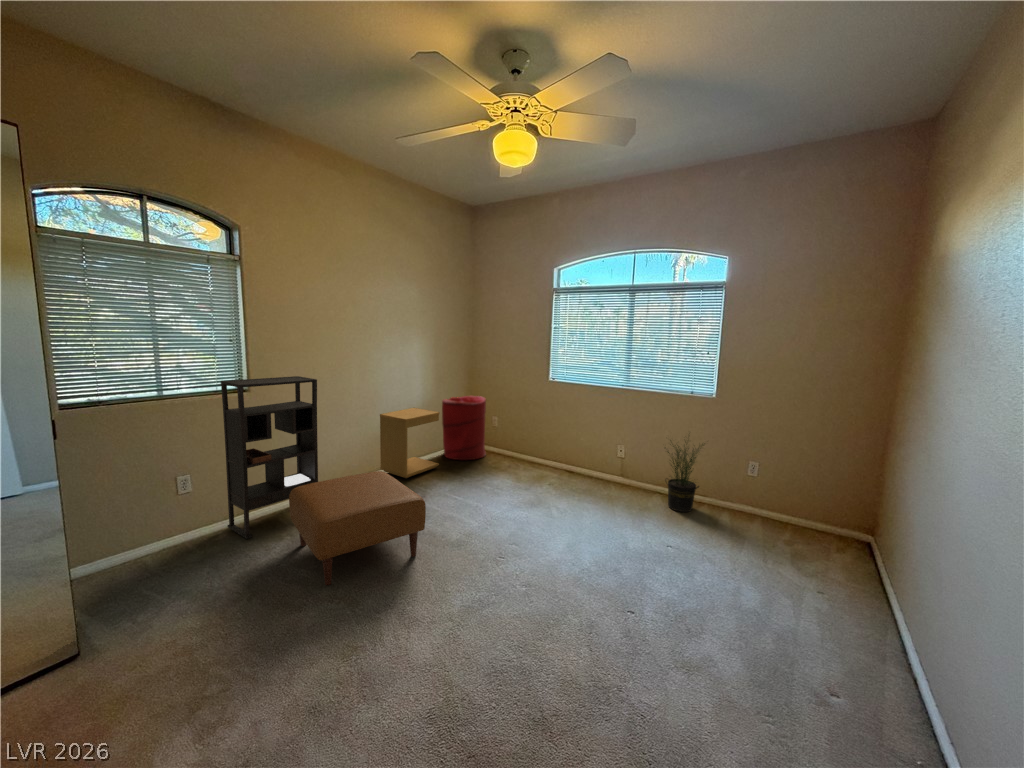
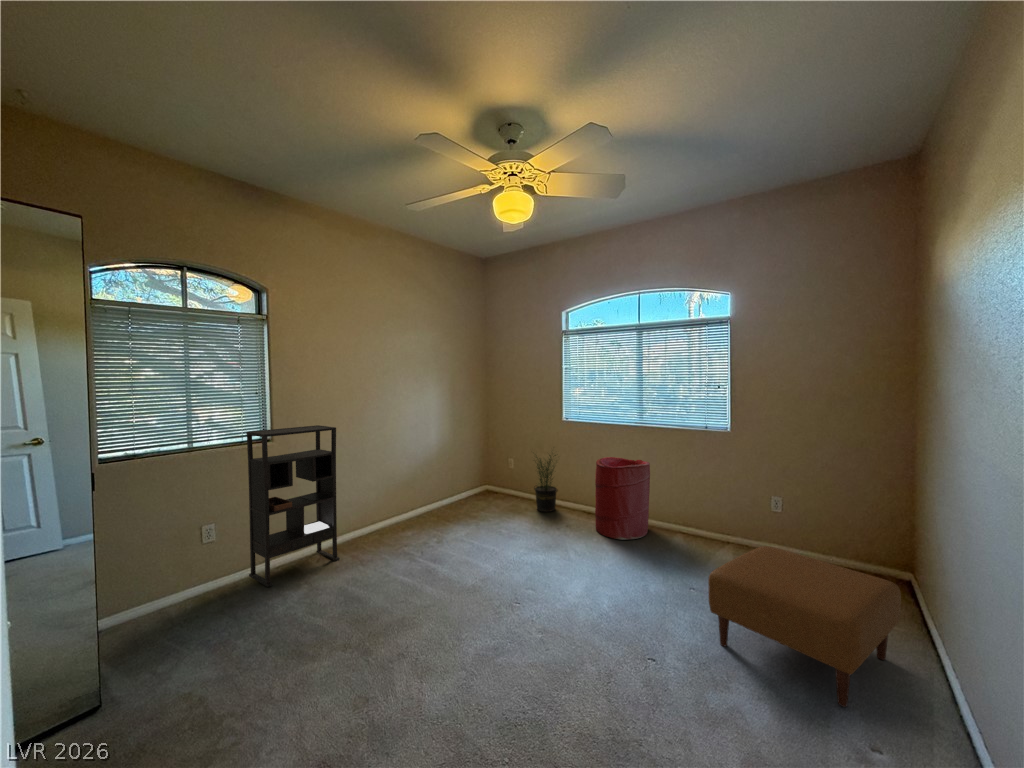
laundry hamper: present [442,396,486,460] -> present [595,457,650,540]
side table: present [380,408,440,478] -> none [397,454,456,525]
potted plant: present [667,440,703,512] -> present [534,455,558,512]
ottoman: present [289,471,426,585] -> present [708,546,901,707]

